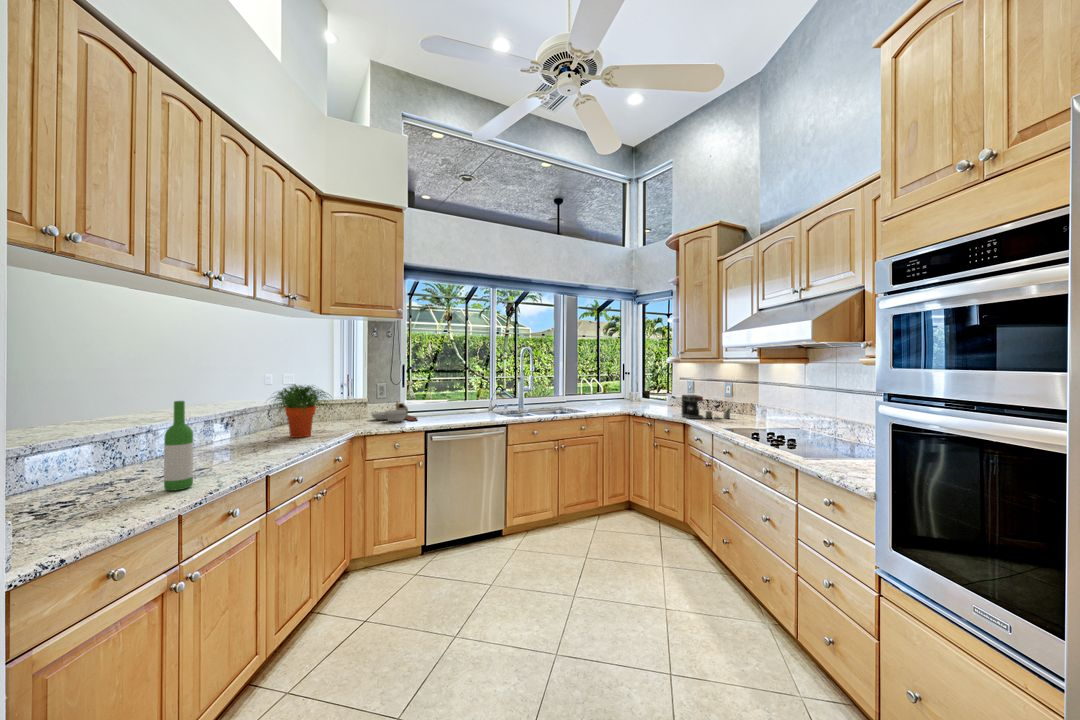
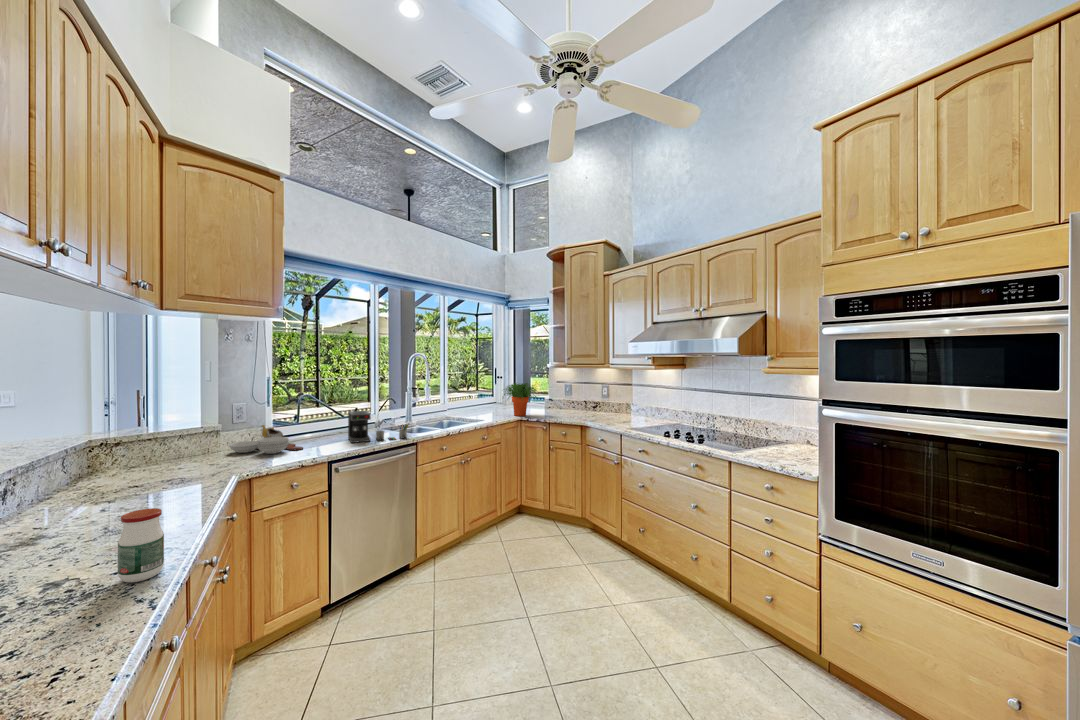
potted plant: present [272,384,330,438] -> present [504,383,537,416]
coffee maker: present [682,395,731,419] -> present [348,411,408,443]
wine bottle: present [164,401,193,491] -> none [49,472,108,641]
jar: none [220,433,245,474] -> present [118,508,164,582]

